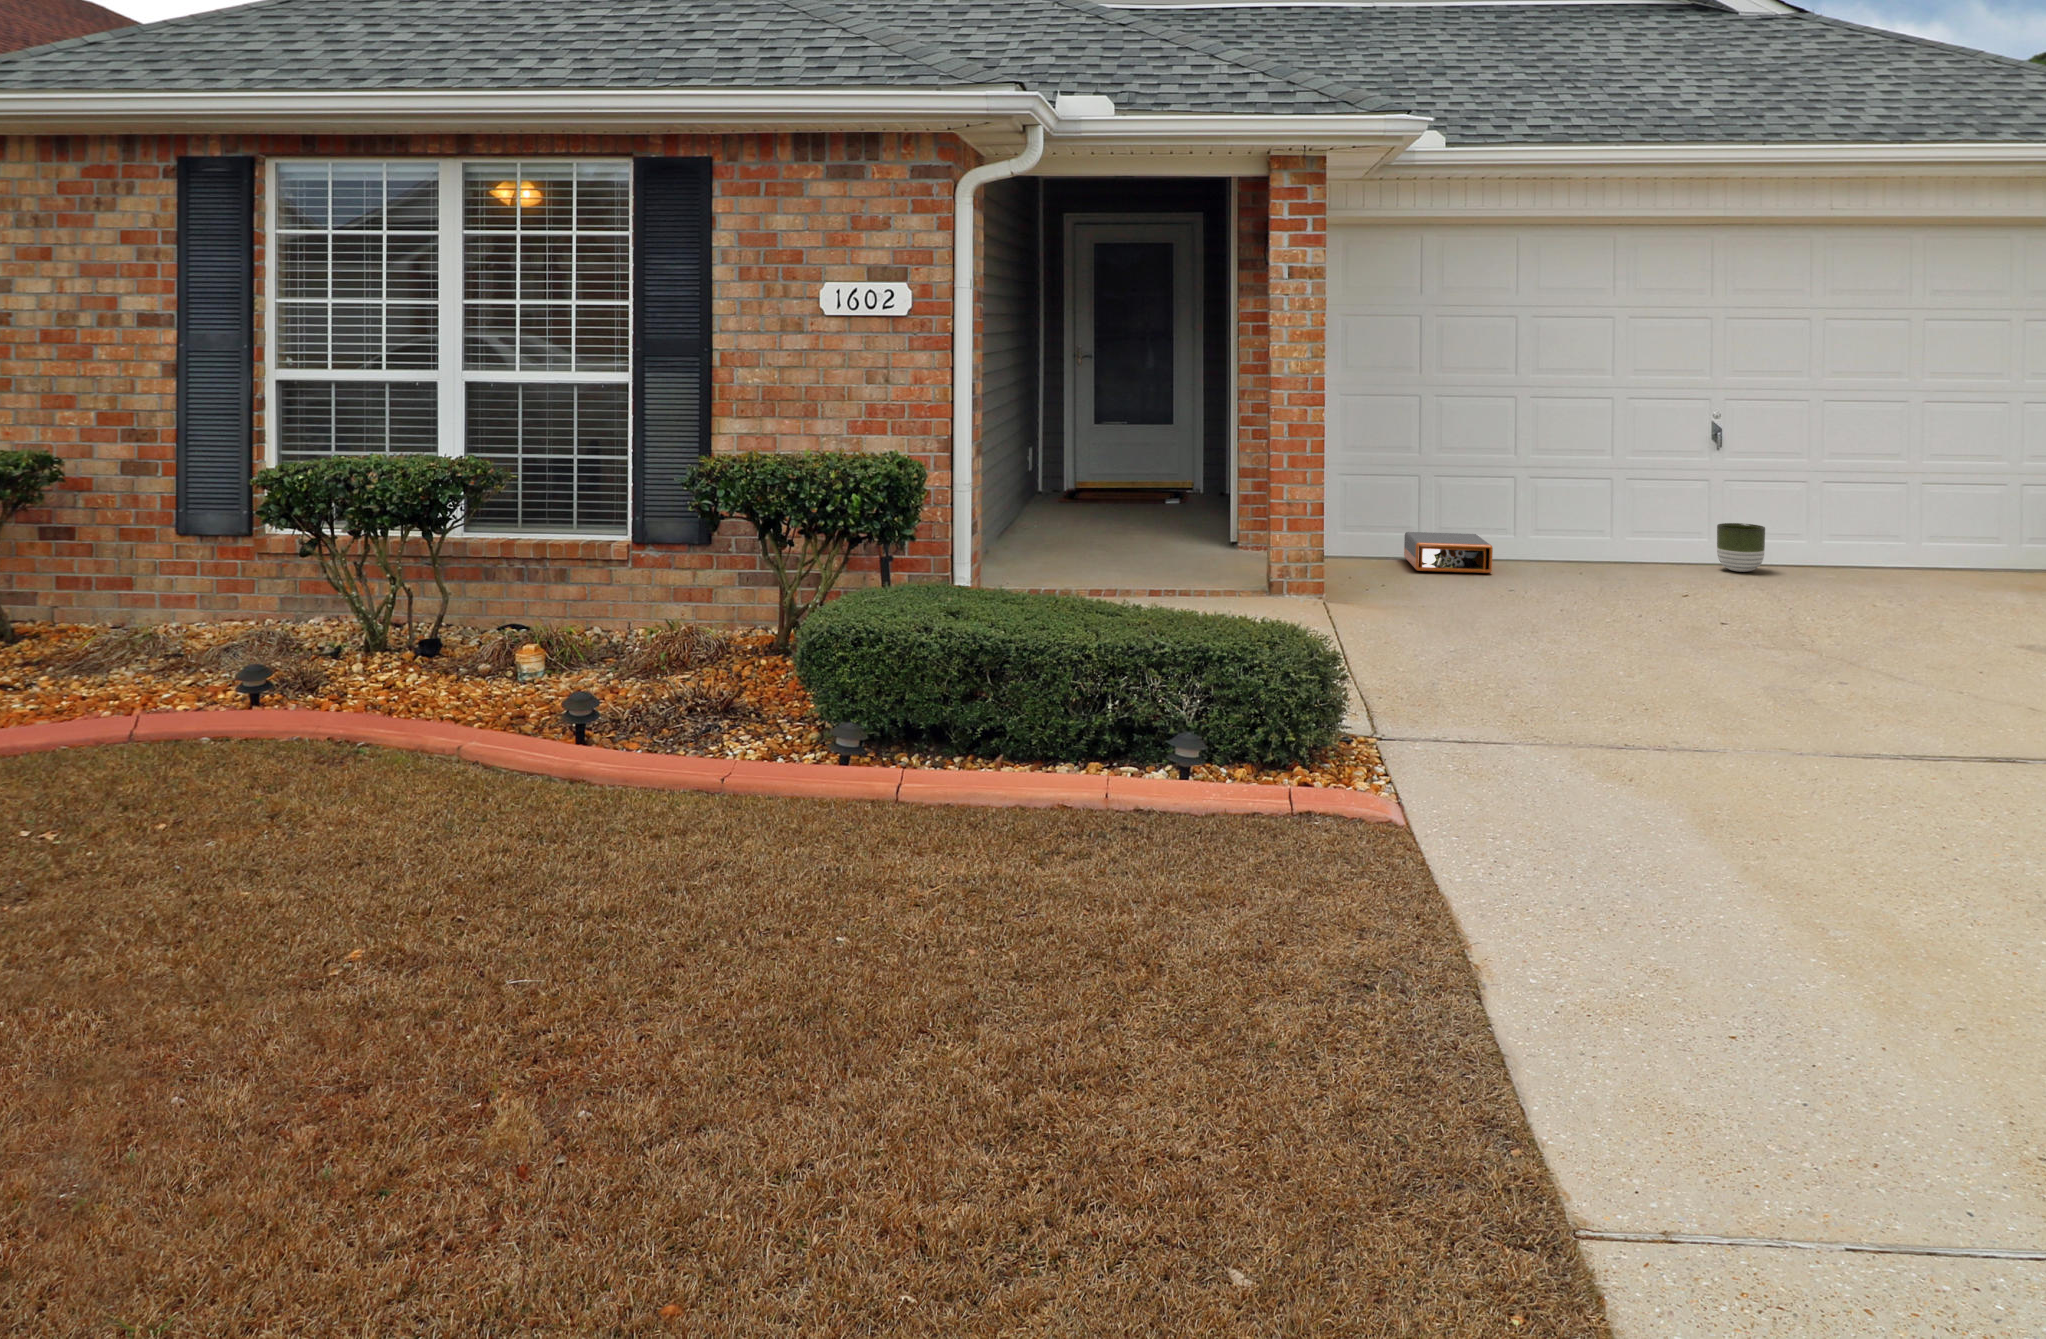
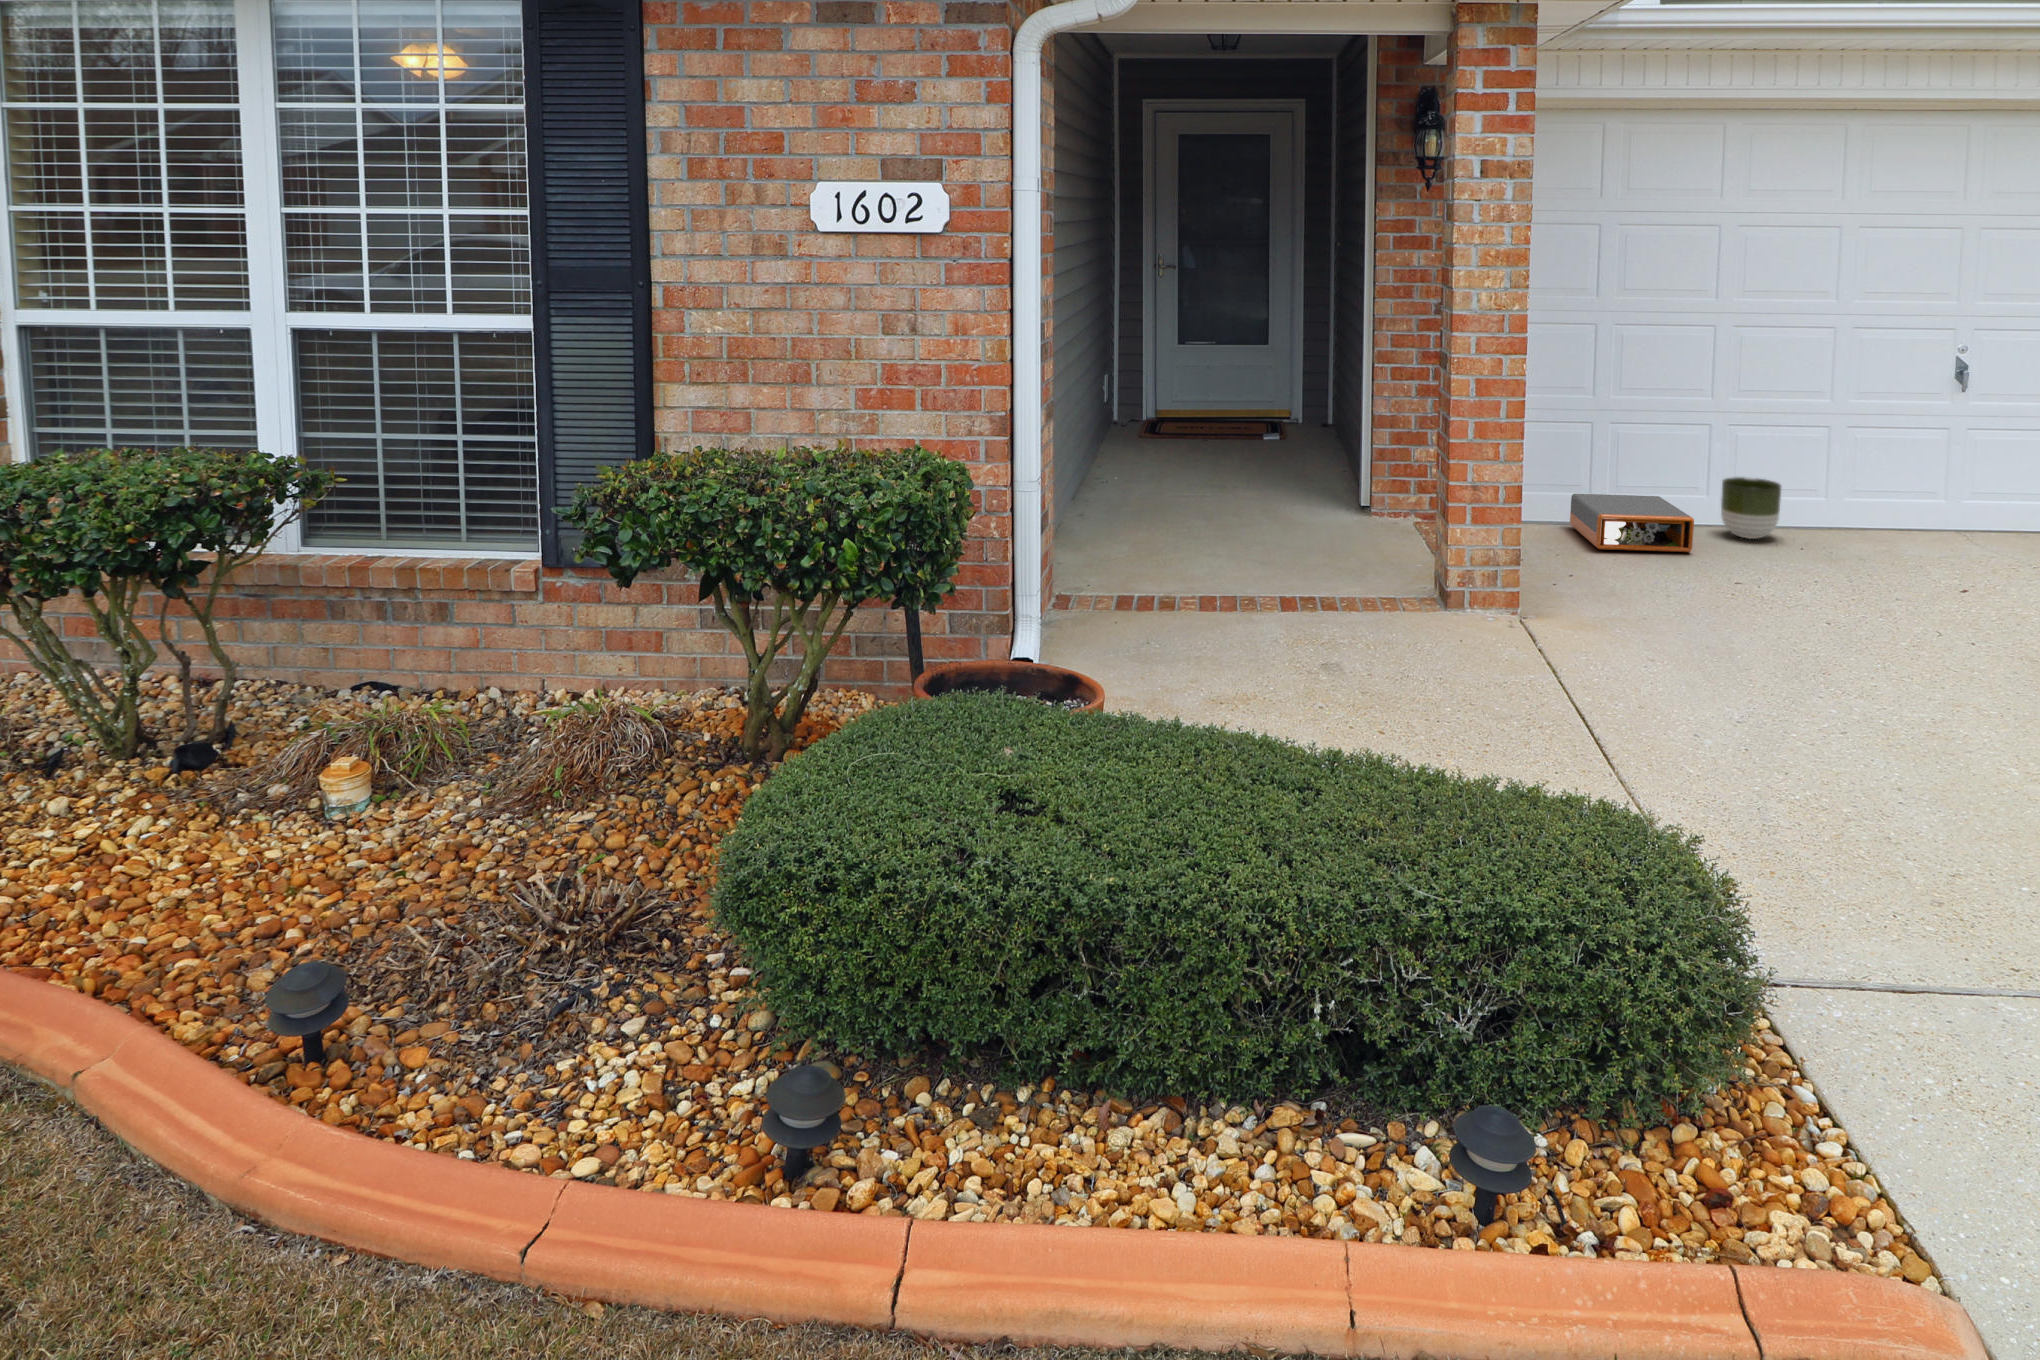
planter: present [1717,523,1765,572] -> present [1721,477,1781,539]

